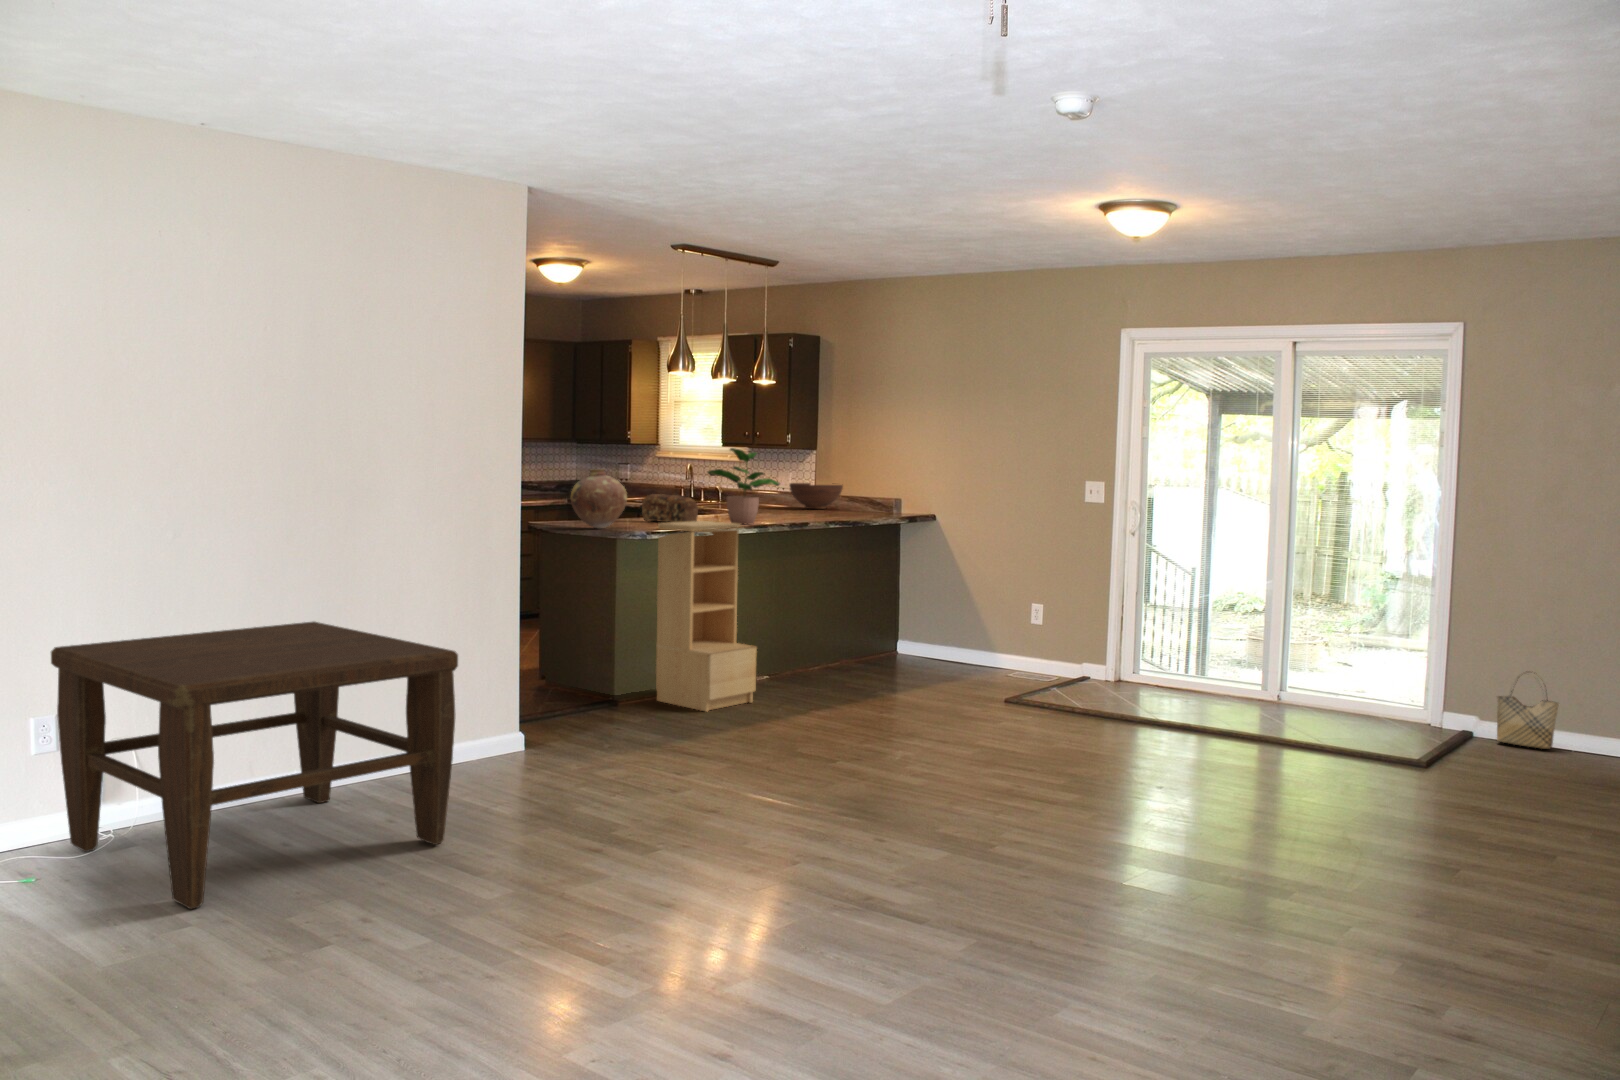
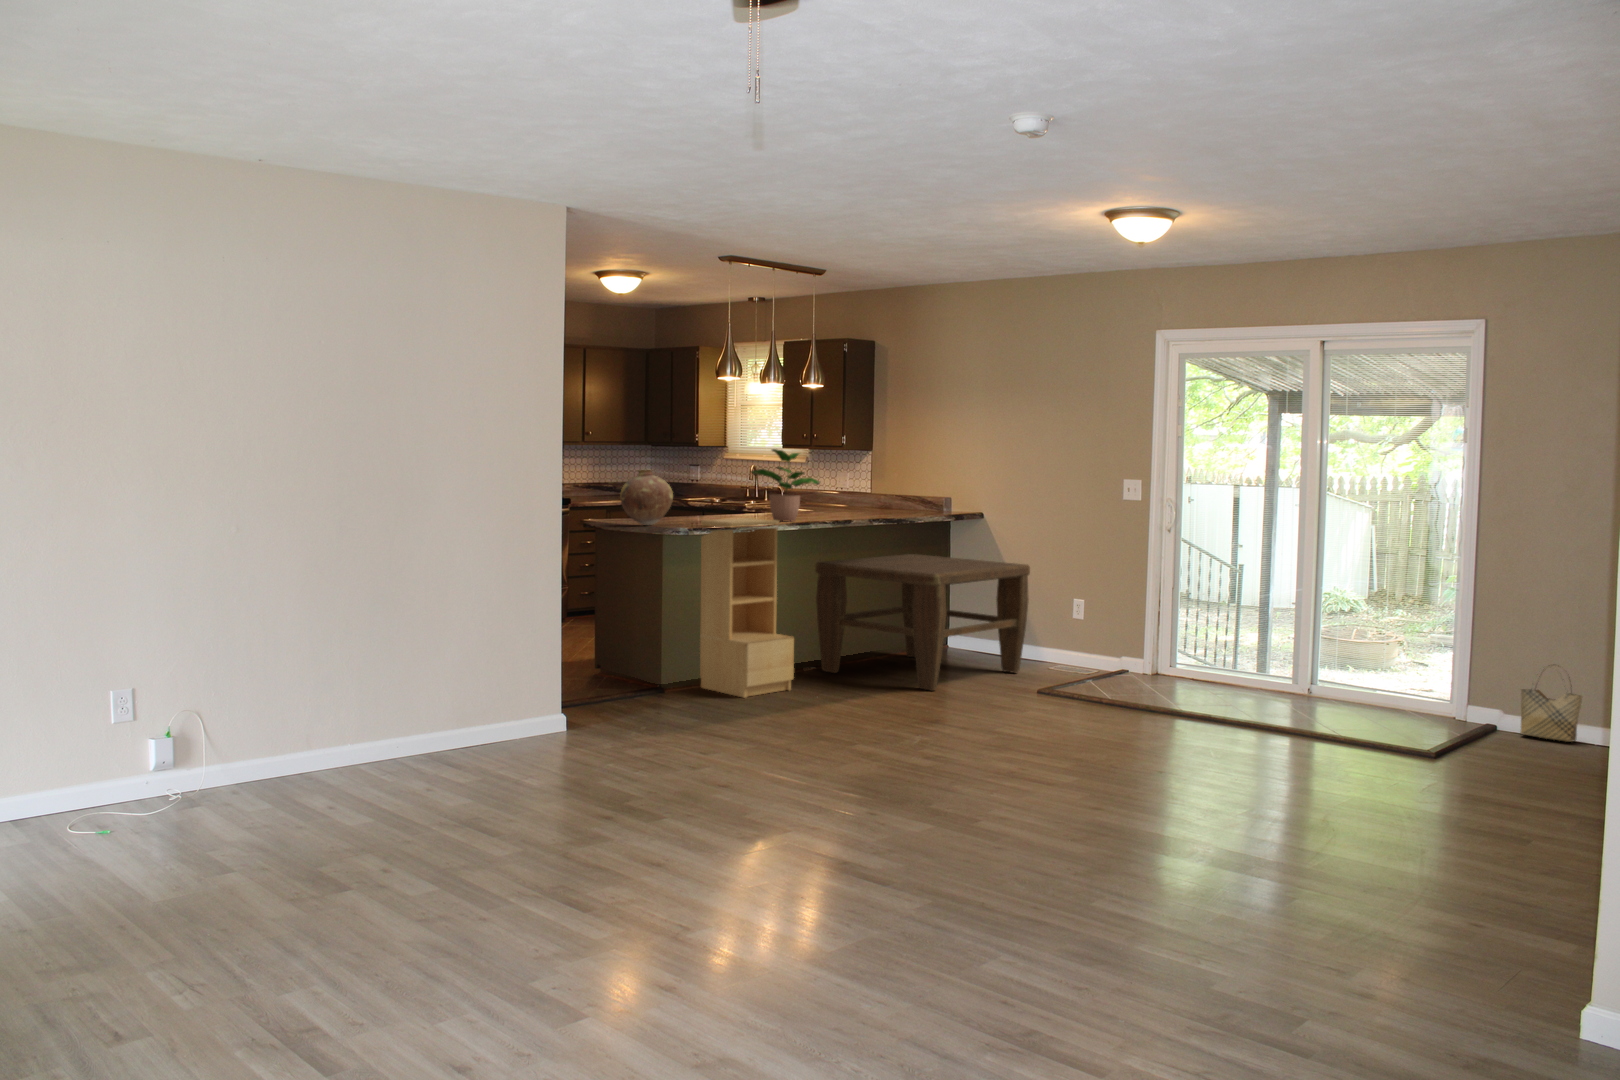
fruit bowl: present [789,483,843,509] -> none [844,482,896,508]
bread loaf: present [642,494,698,522] -> none [693,493,745,520]
coffee table: present [51,622,458,909] -> present [815,554,1030,691]

